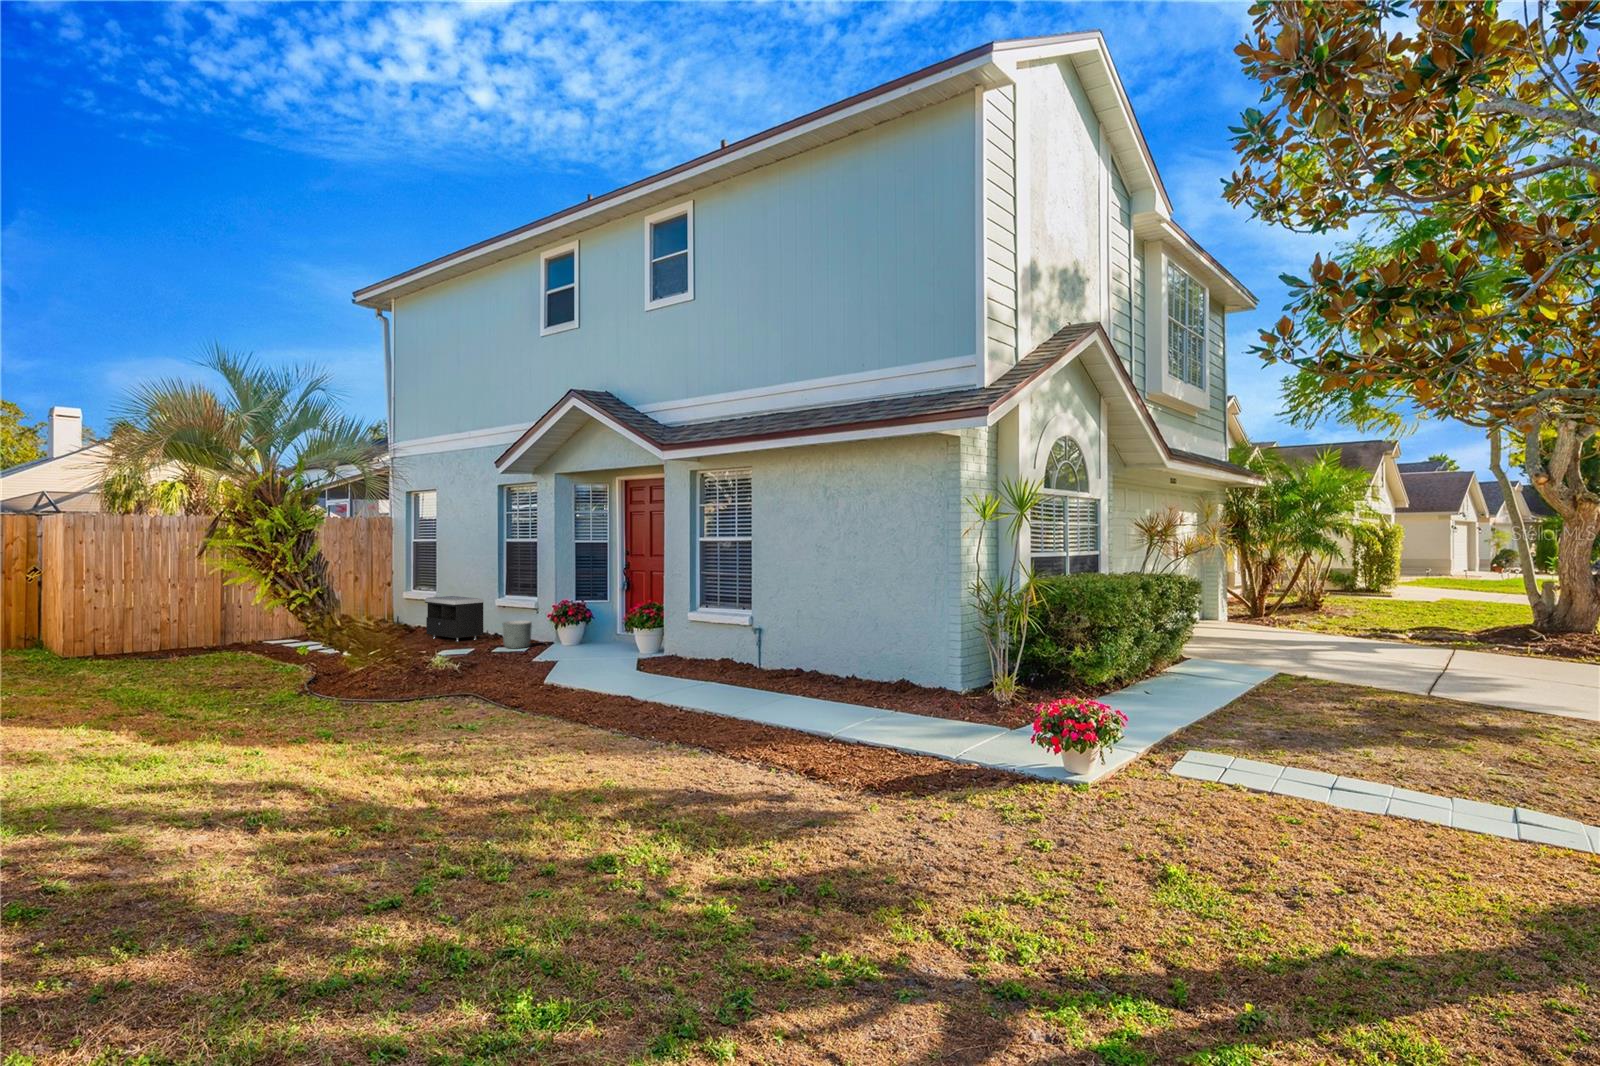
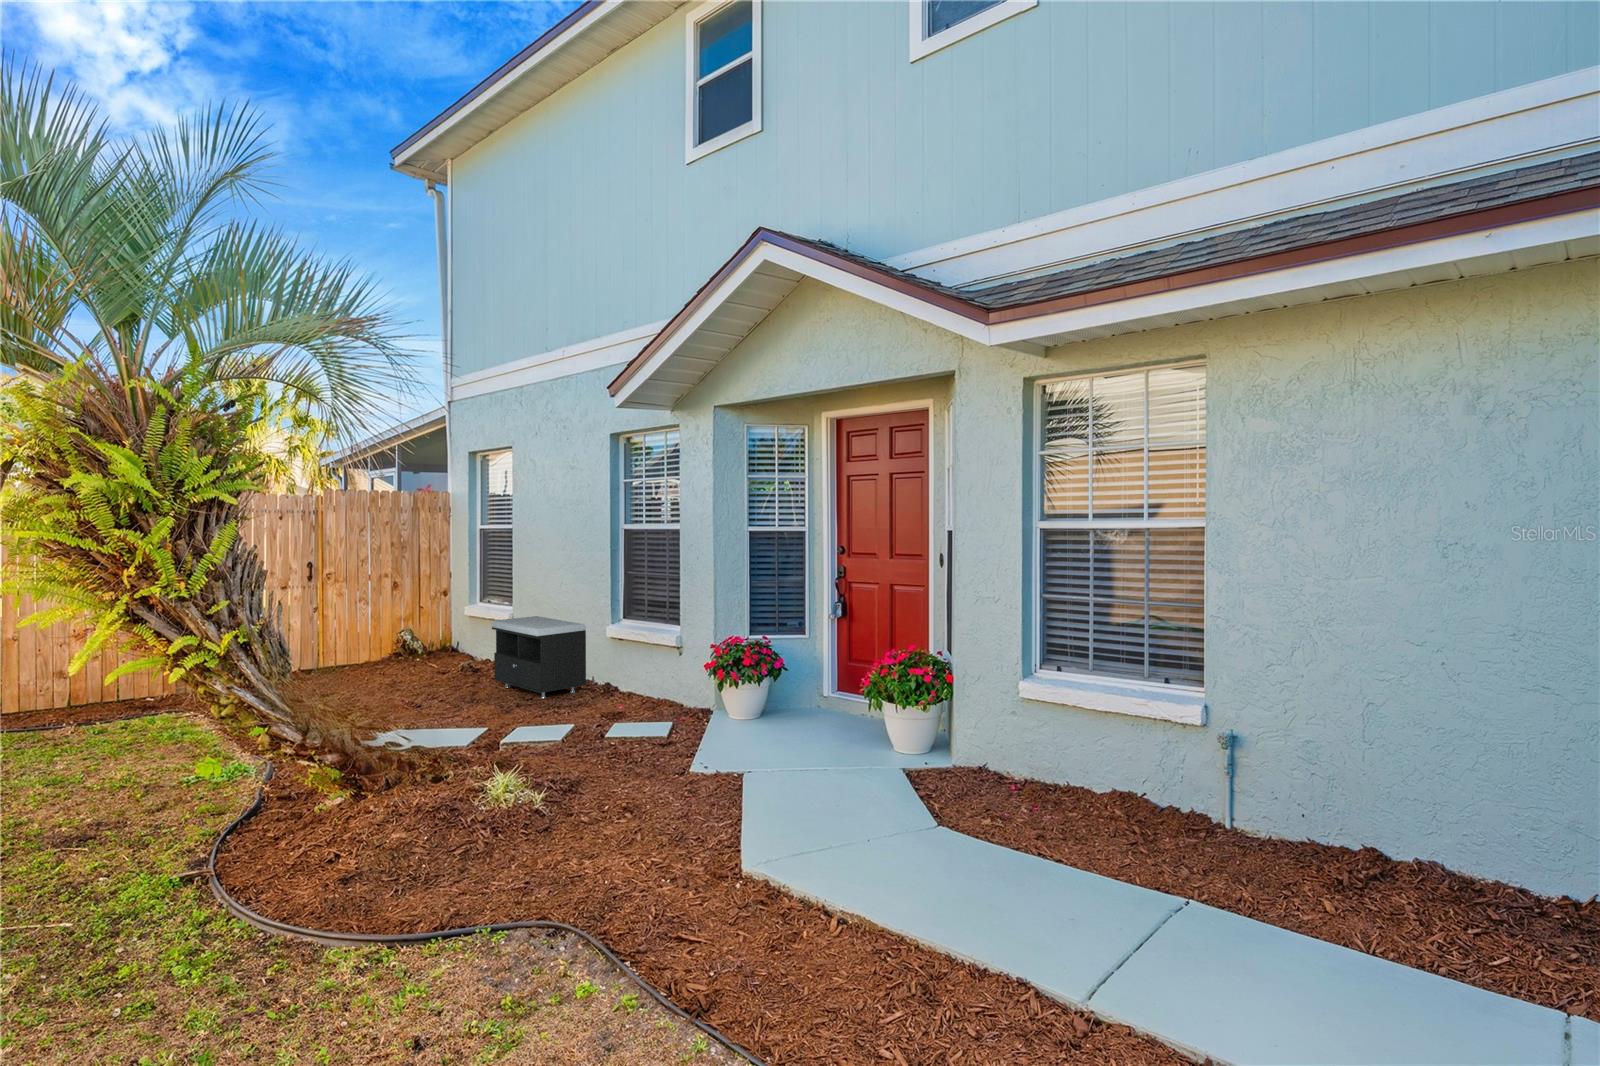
planter: present [502,621,532,648] -> none [621,669,671,722]

